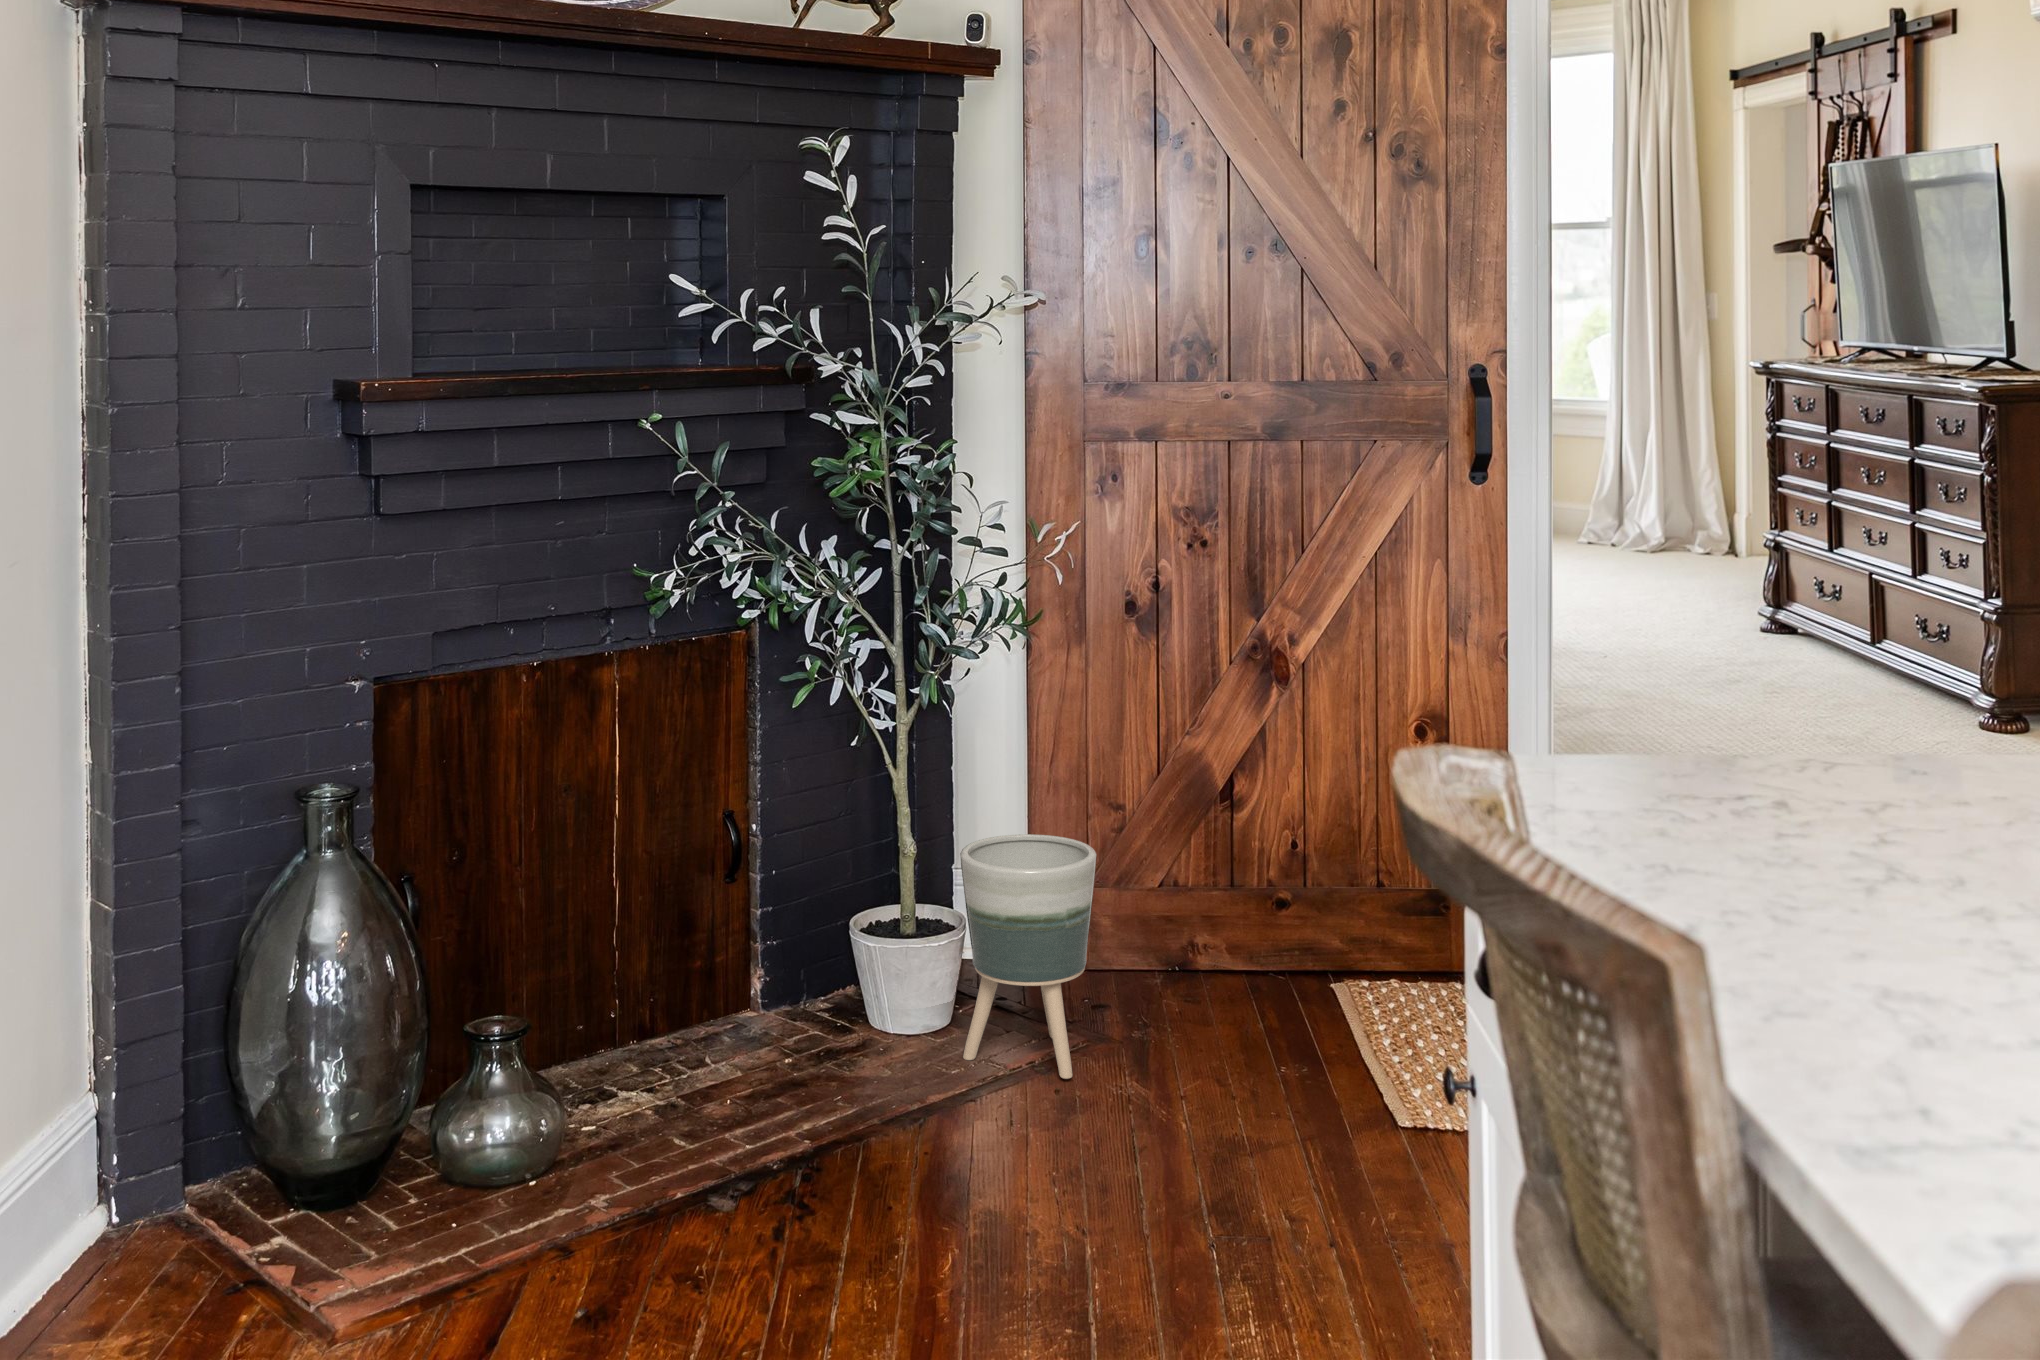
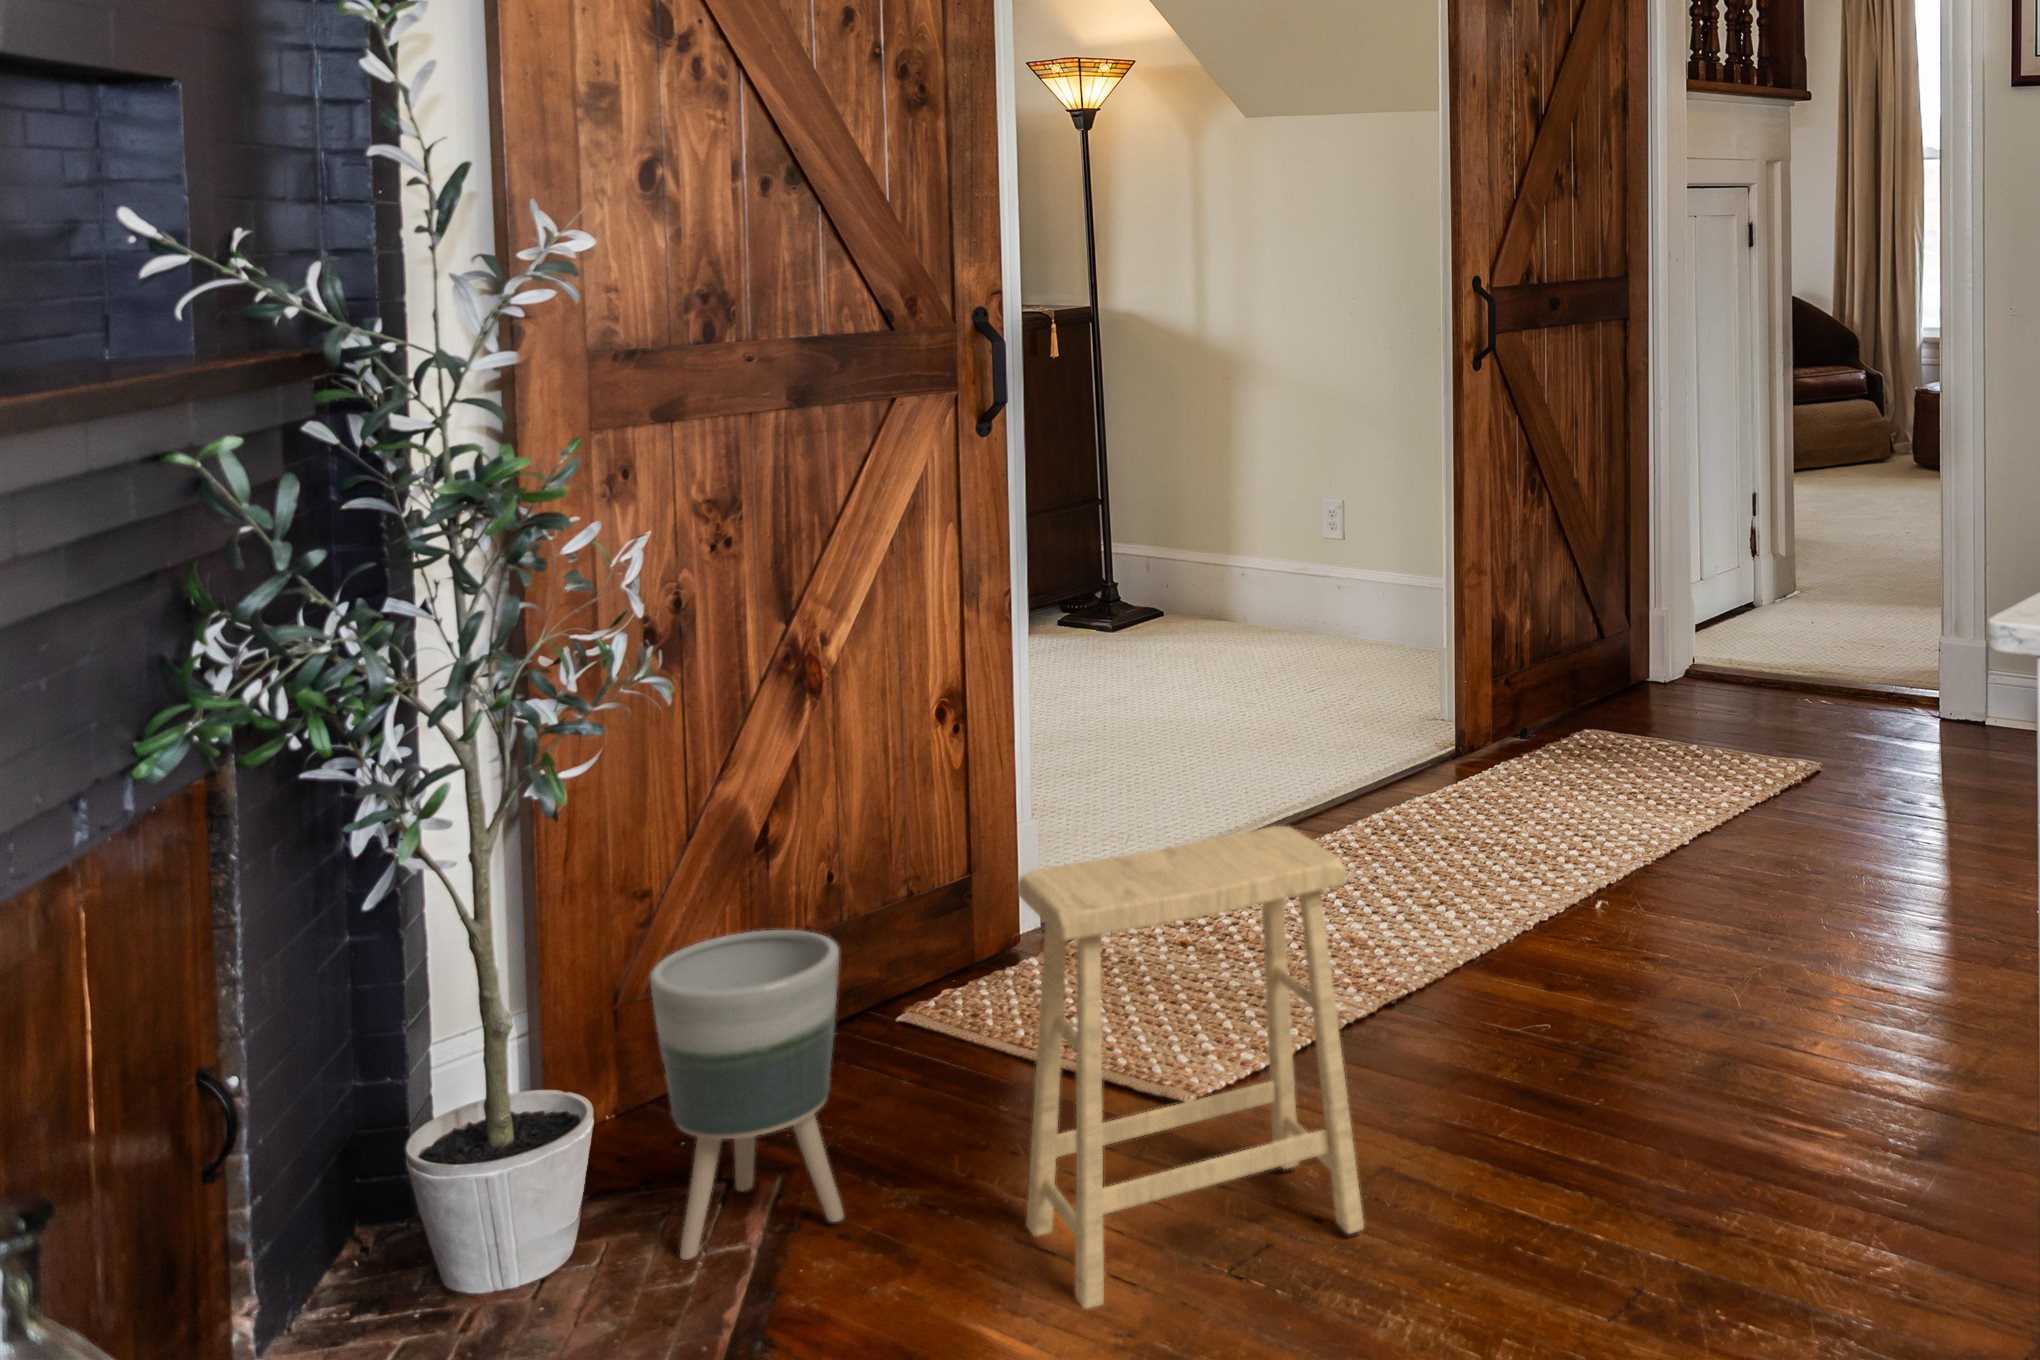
footstool: none [1101,834,1404,1259] -> present [1018,826,1364,1309]

